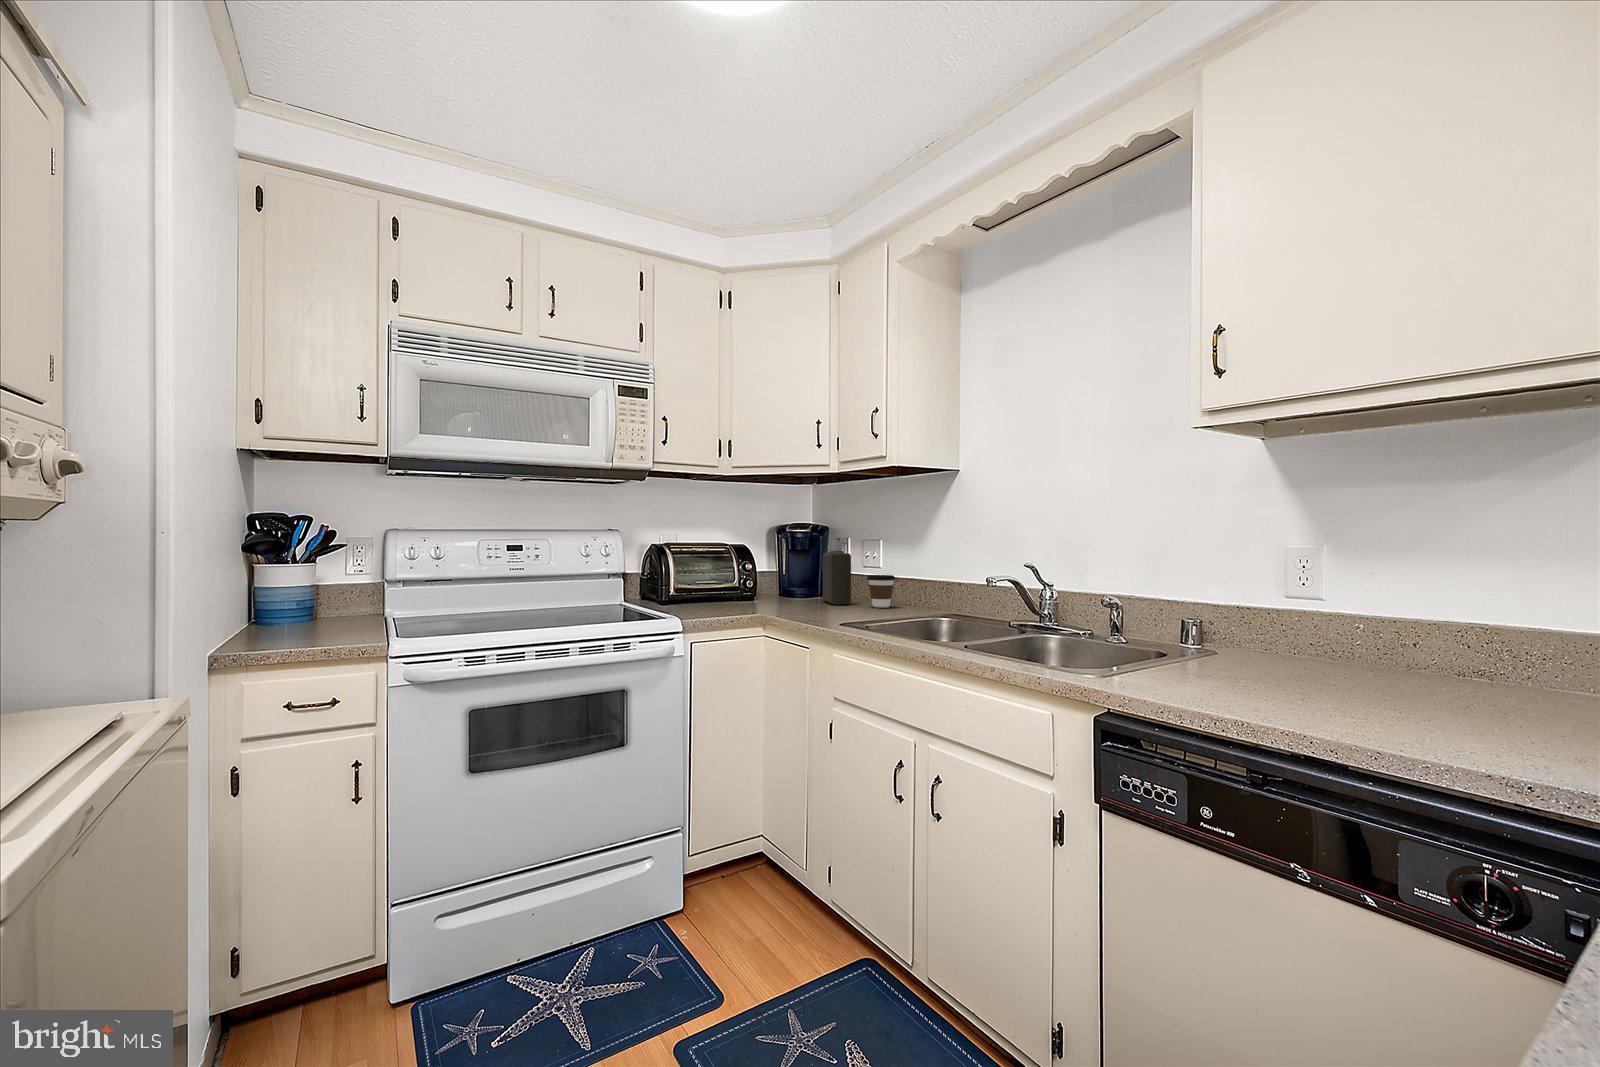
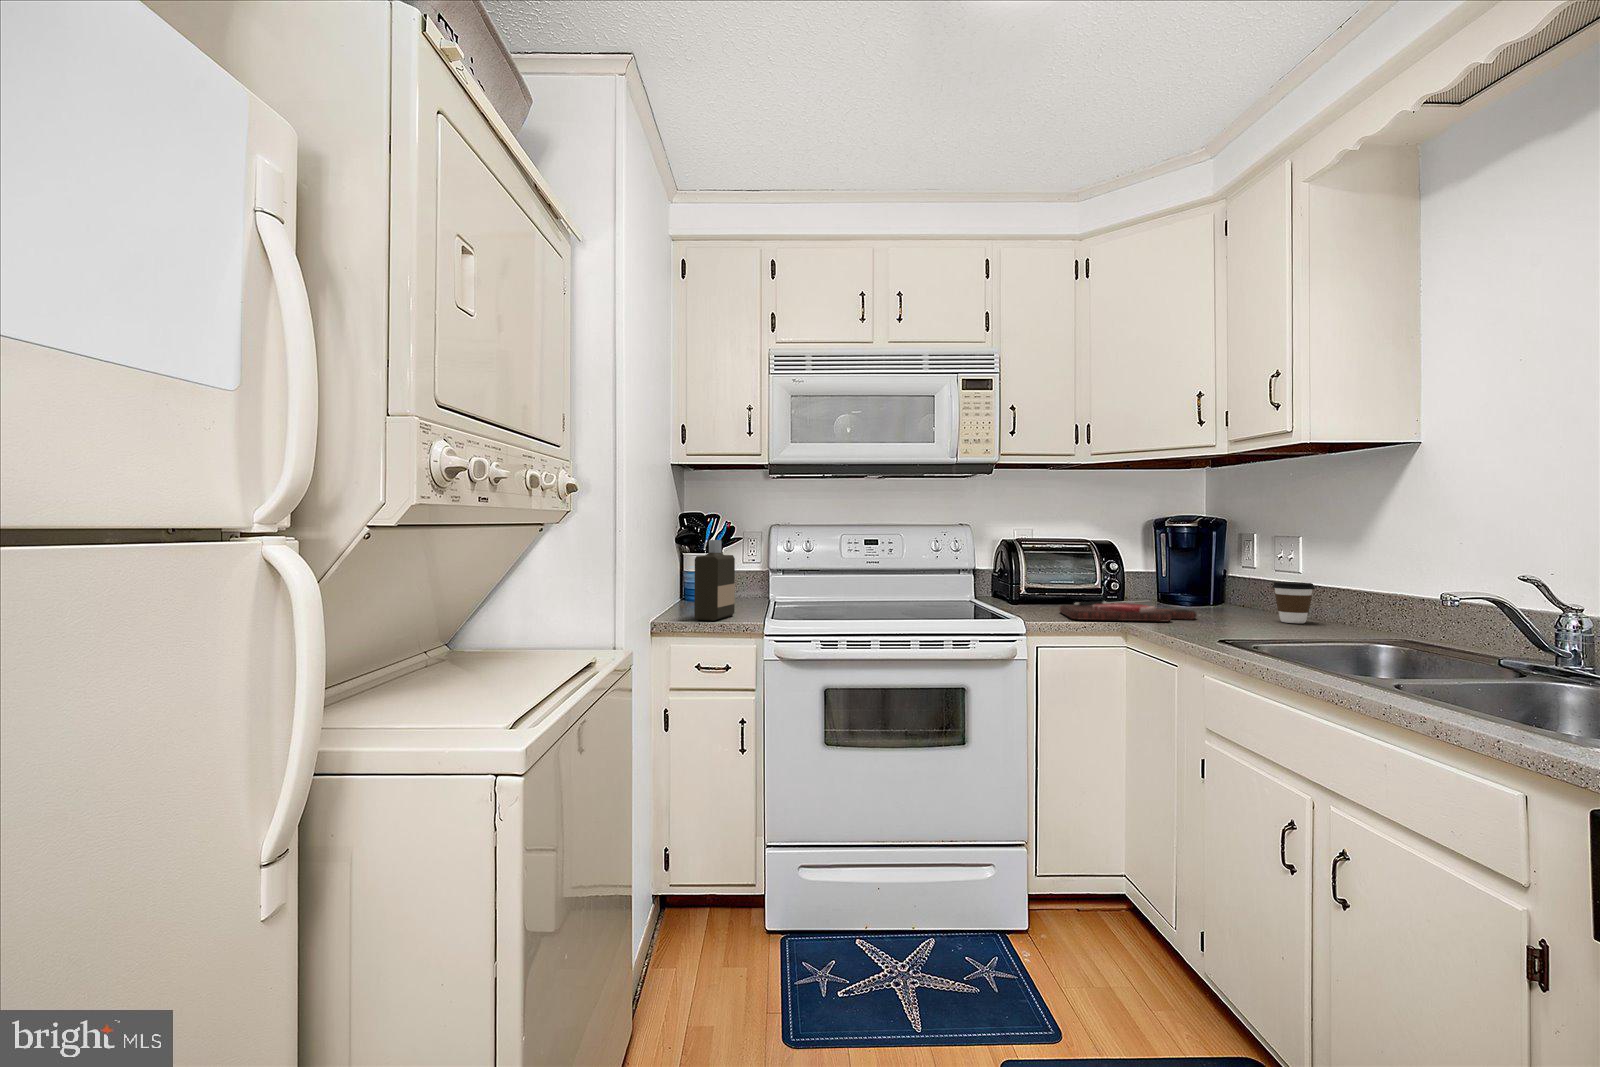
bottle: present [823,541,851,605] -> present [694,540,735,621]
cutting board: none [705,595,815,615] -> present [1060,601,1197,621]

